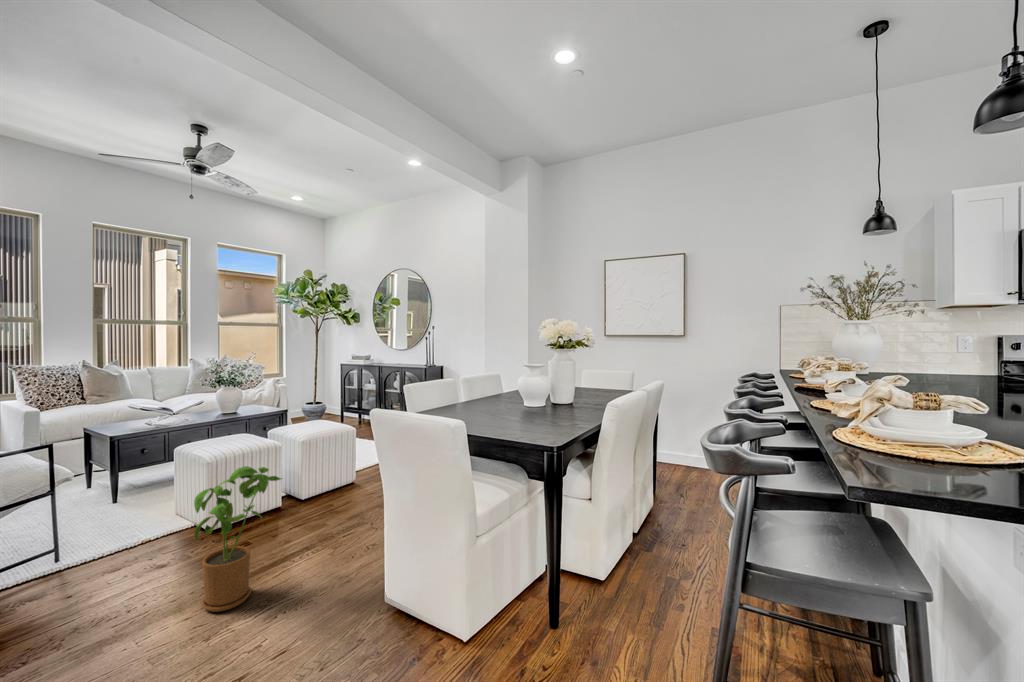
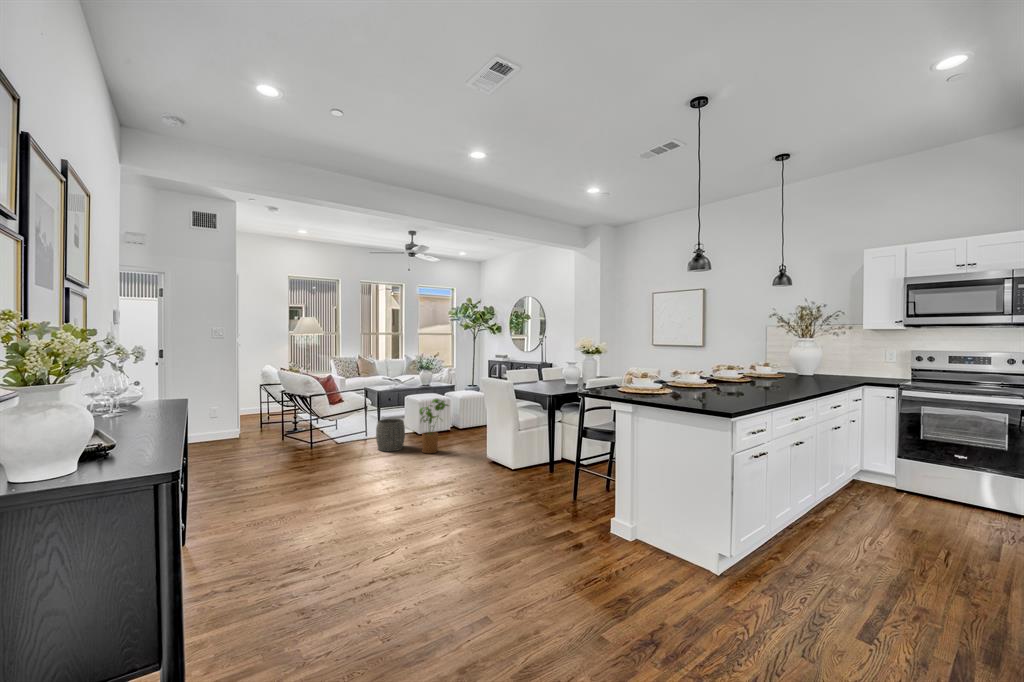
woven basket: none [54,521,154,628] -> present [376,419,405,451]

